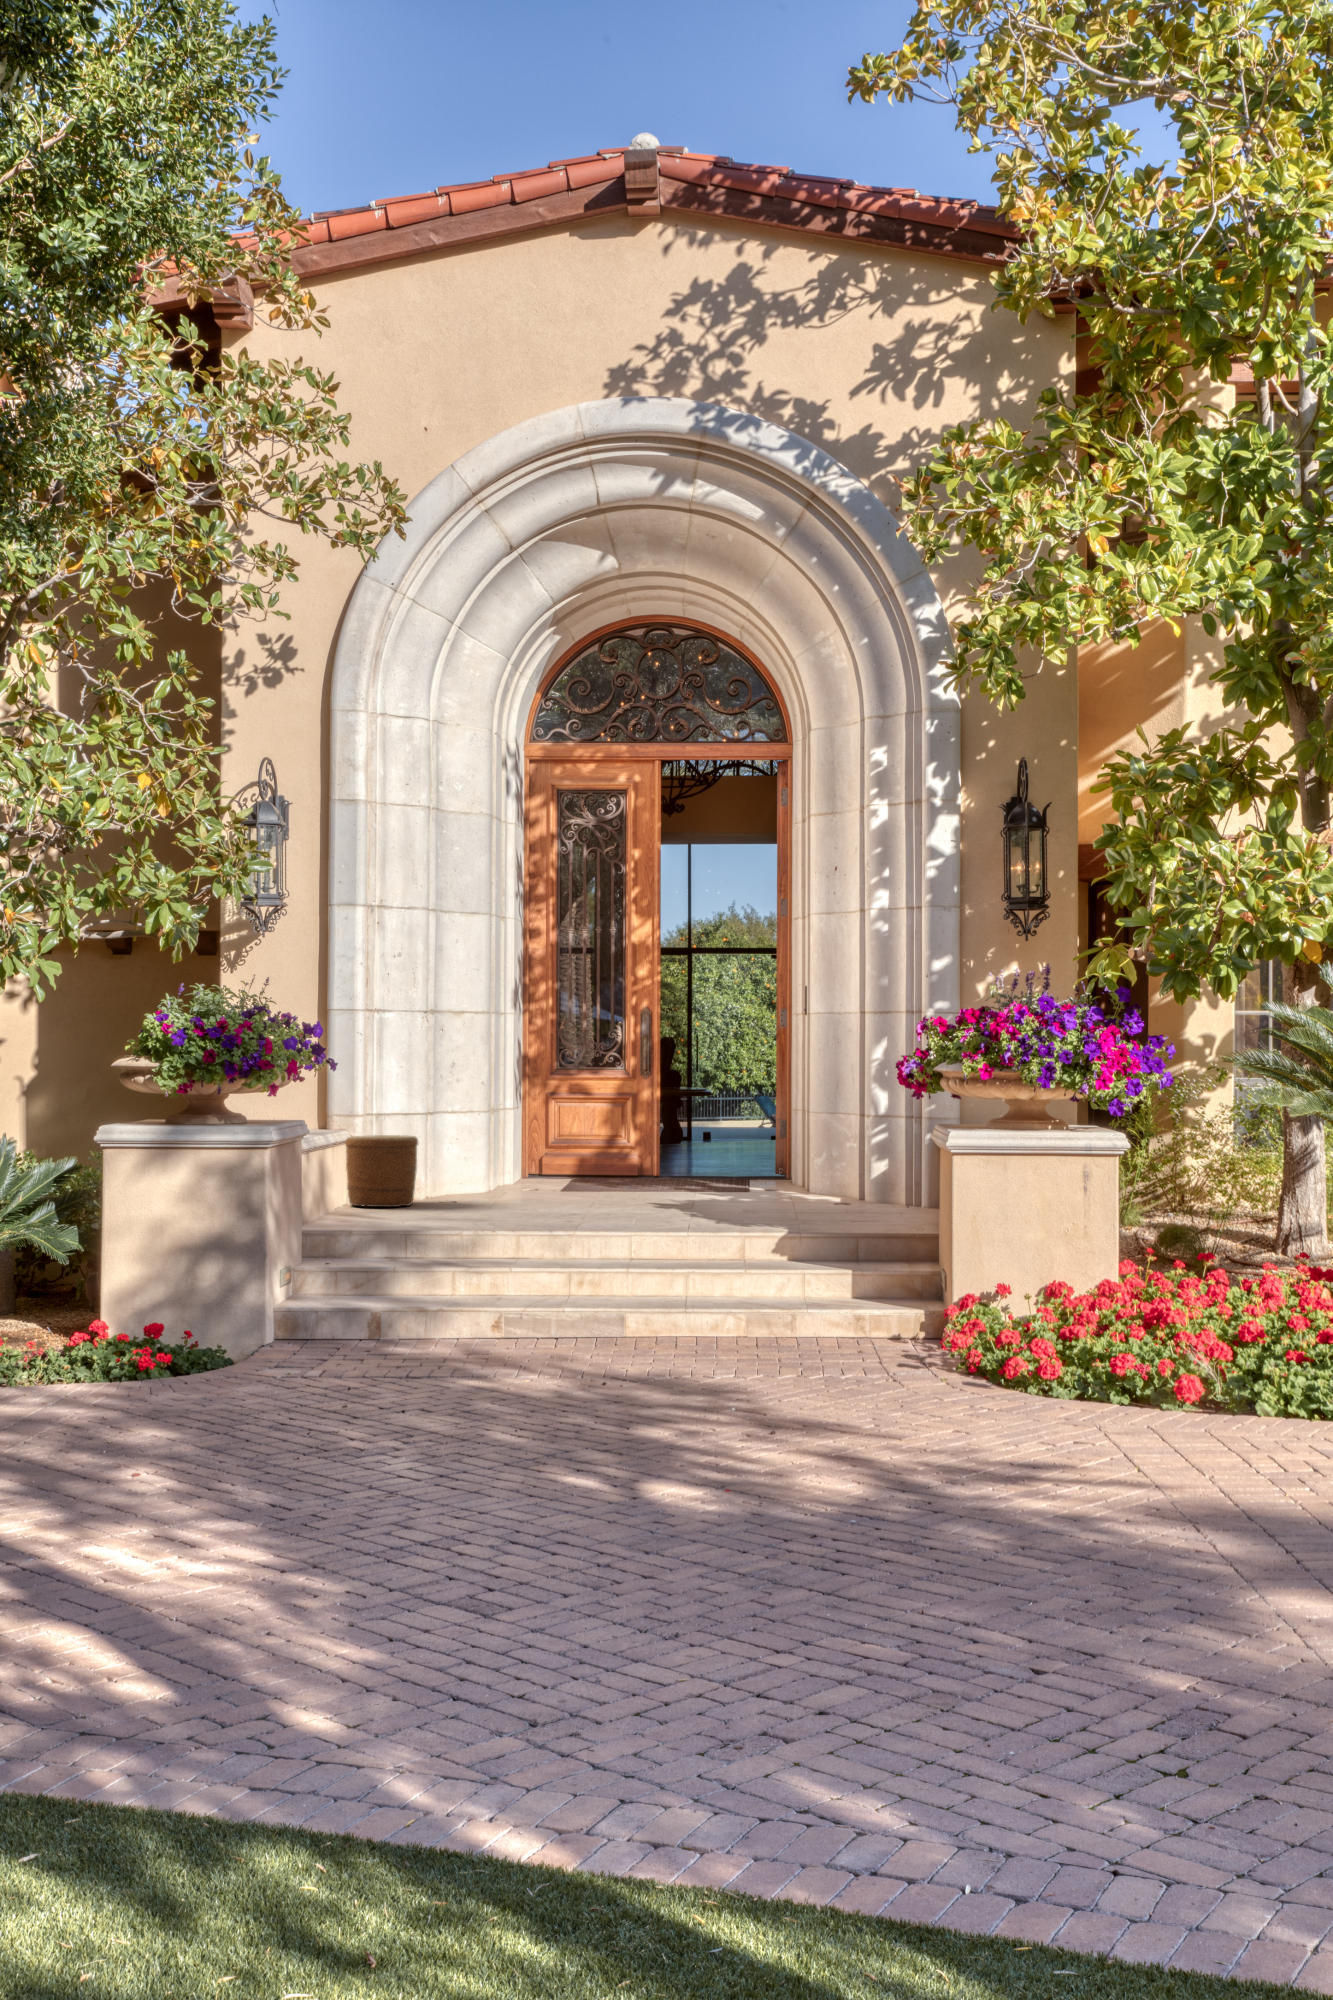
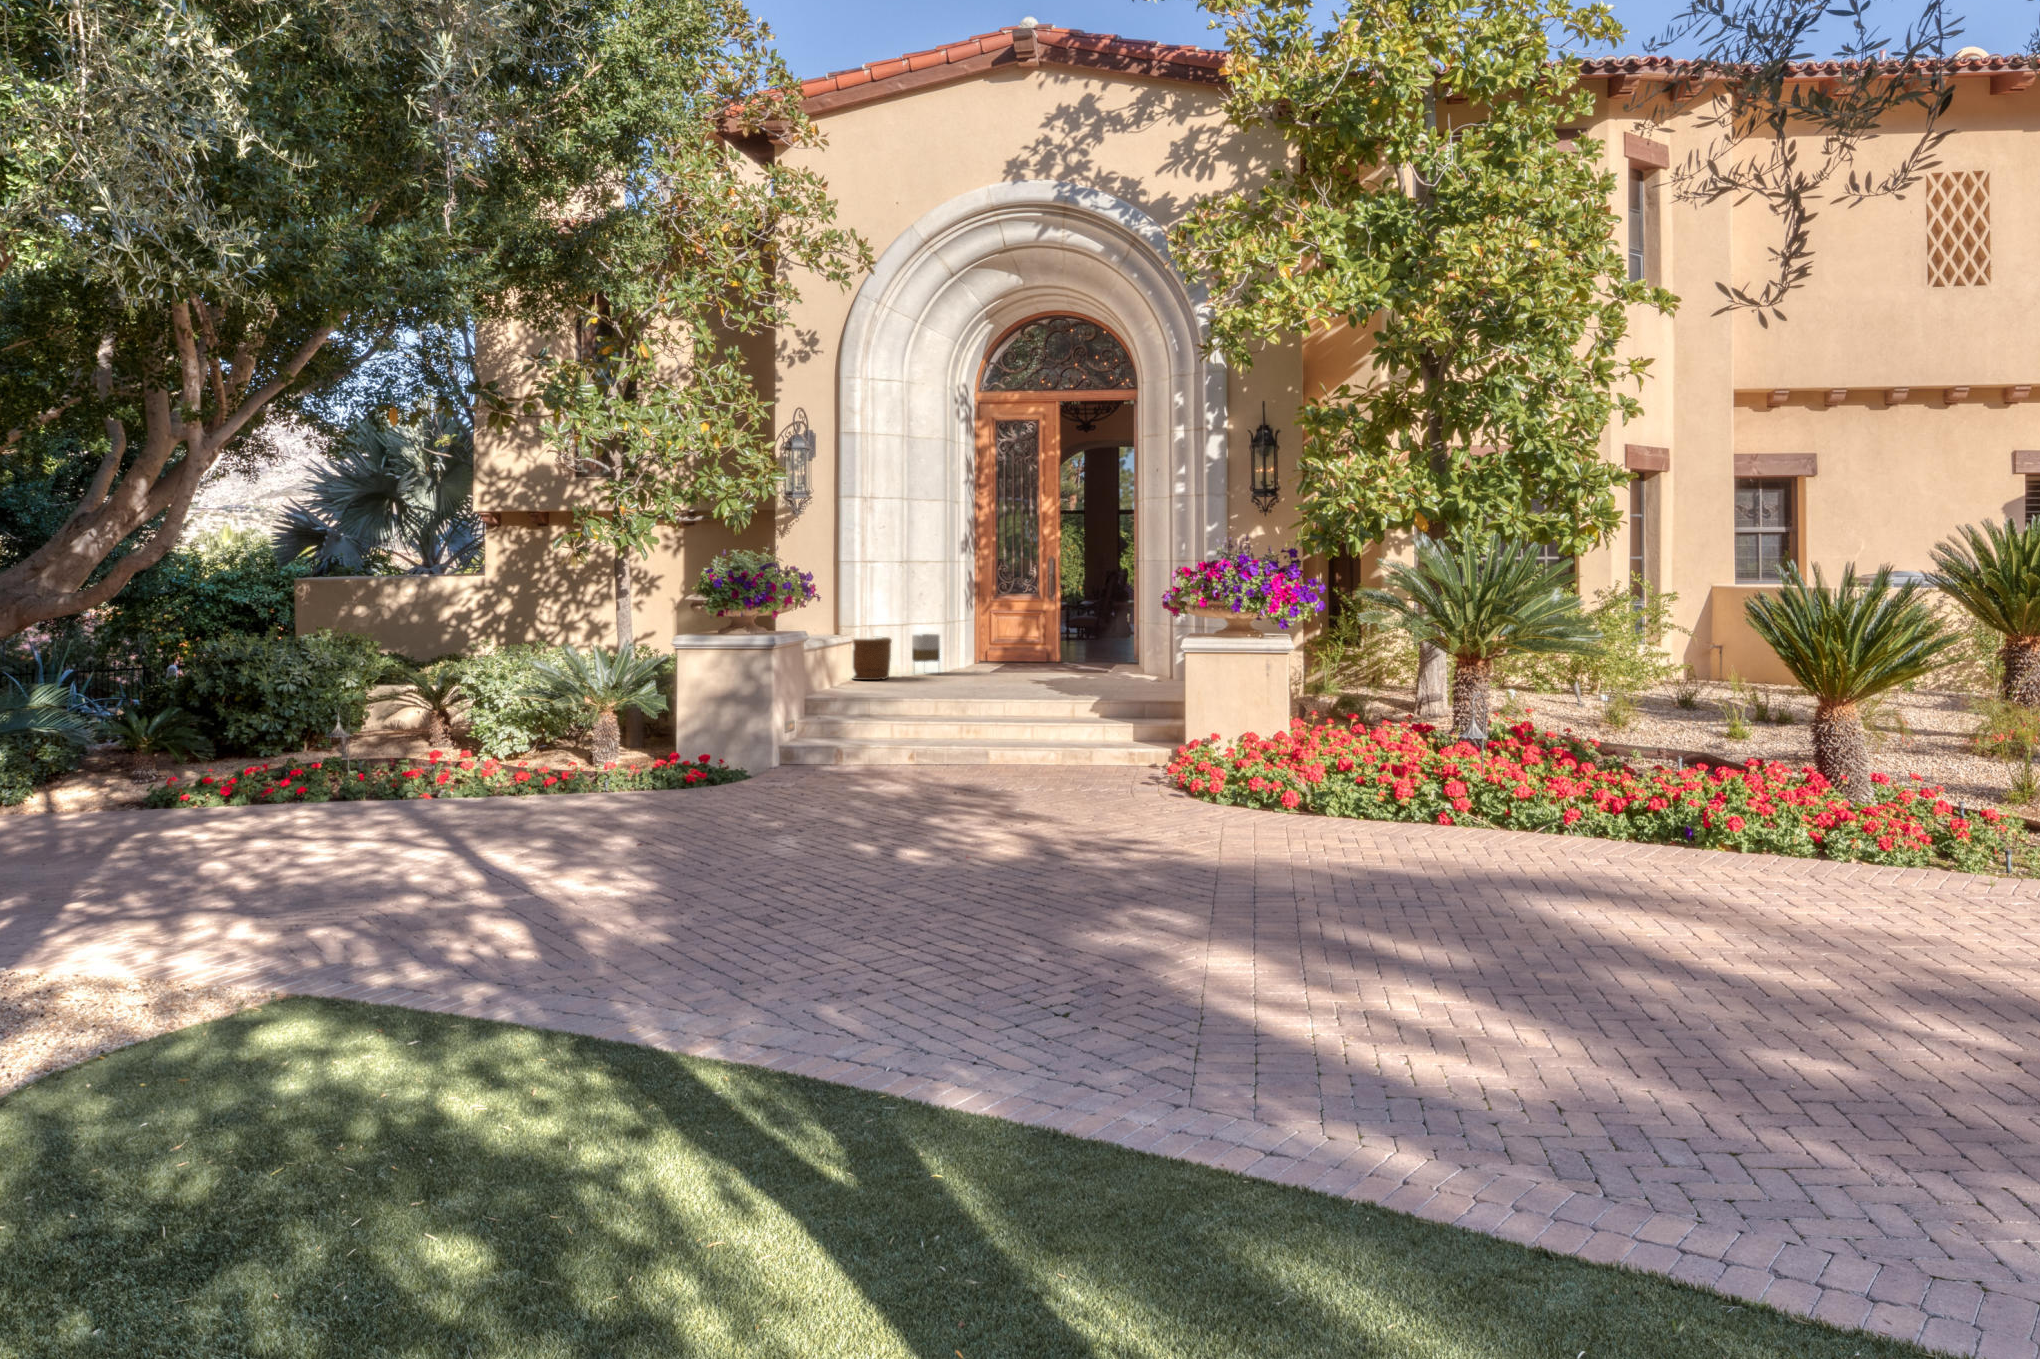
planter: none [446,1131,493,1199] -> present [912,634,940,662]

